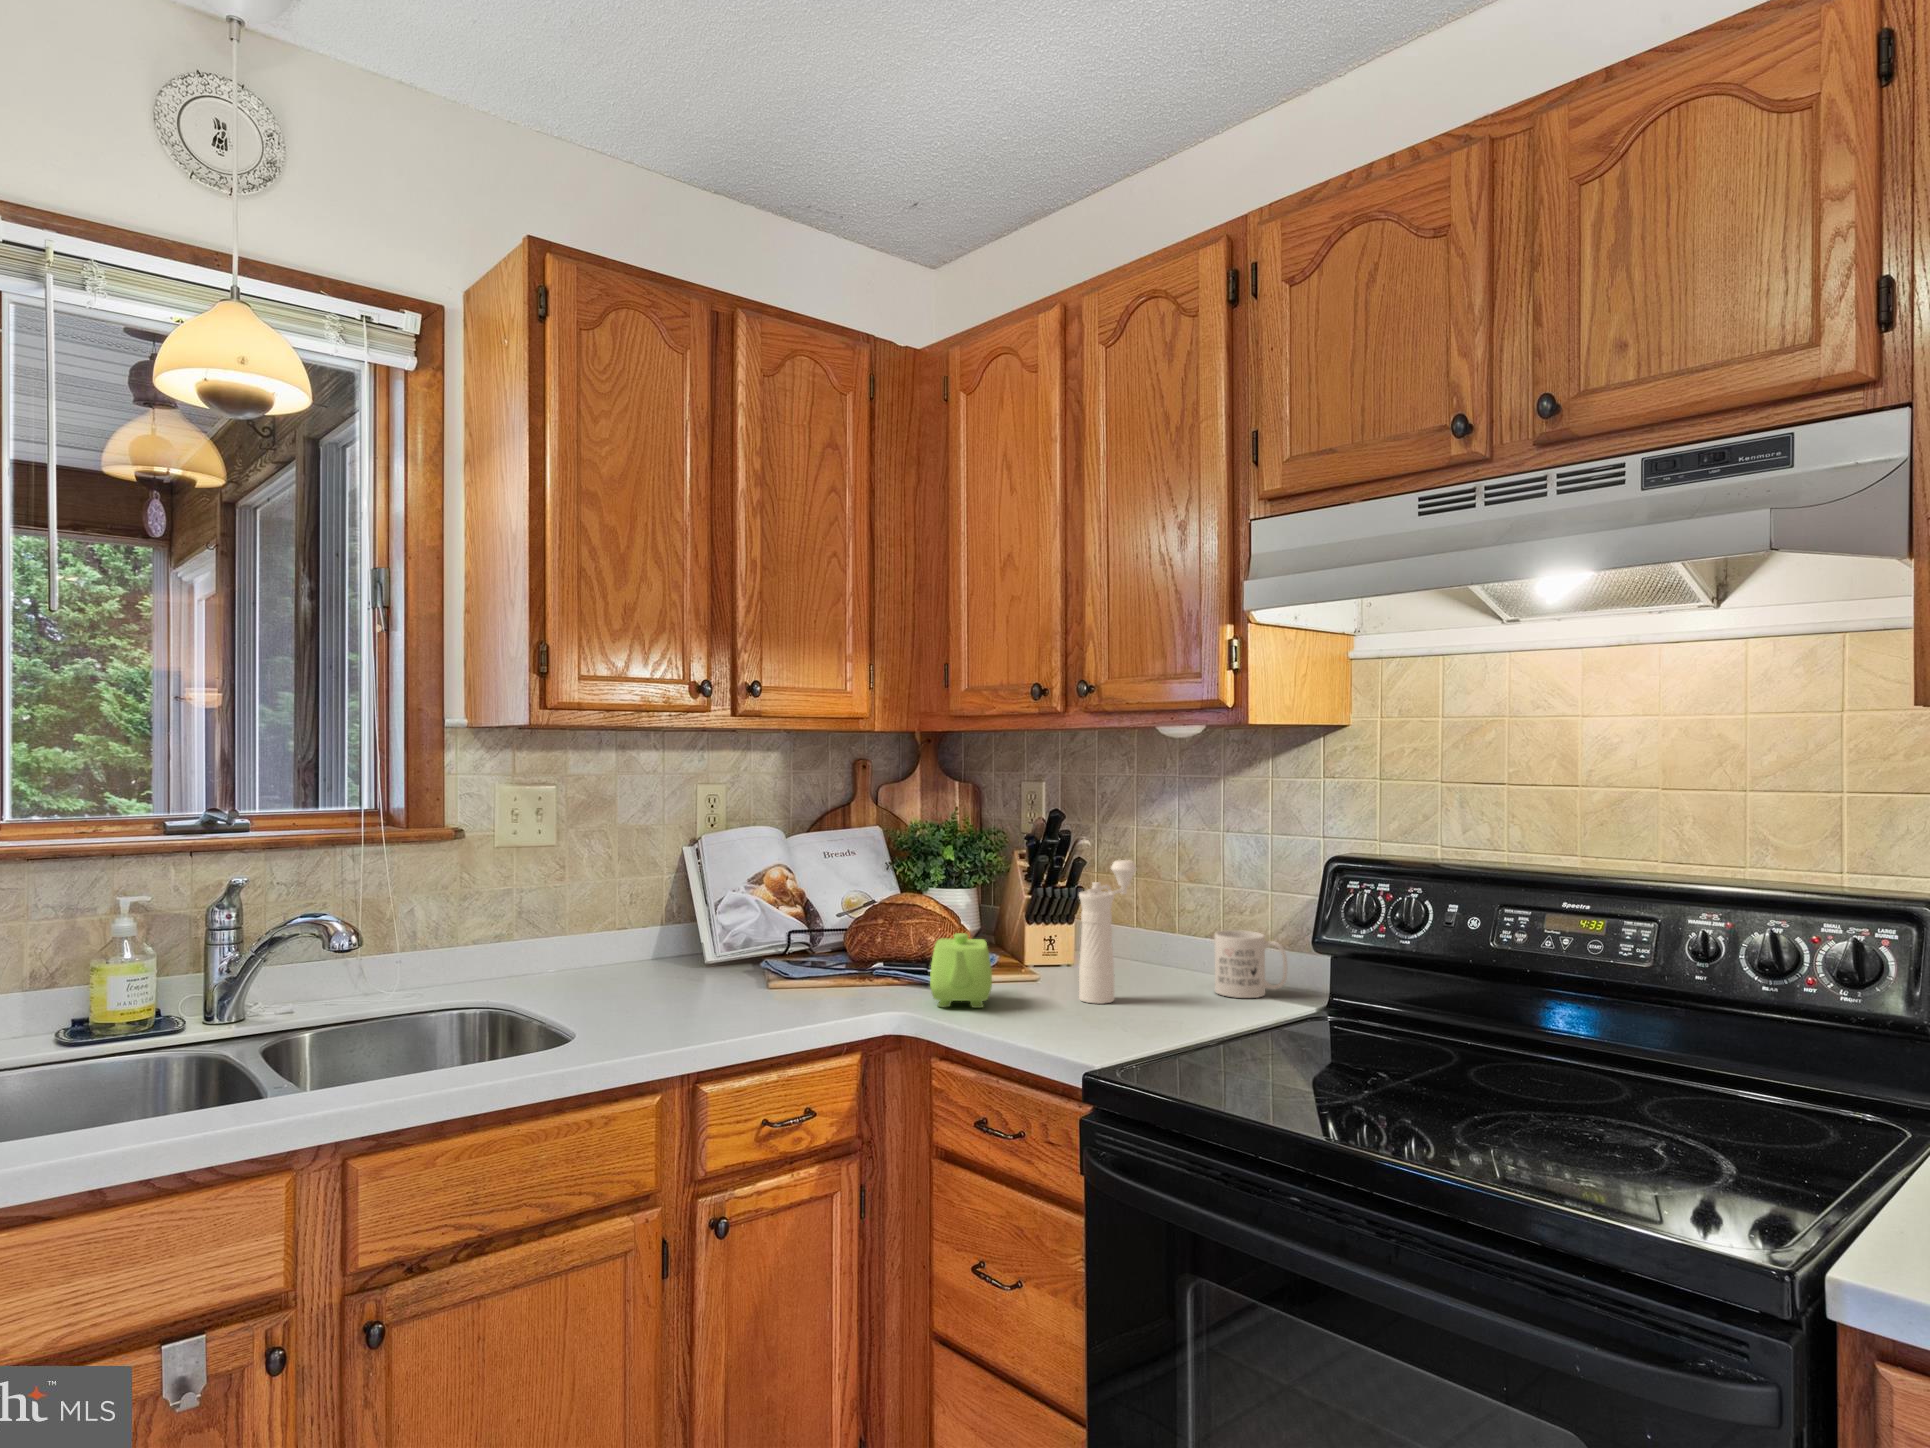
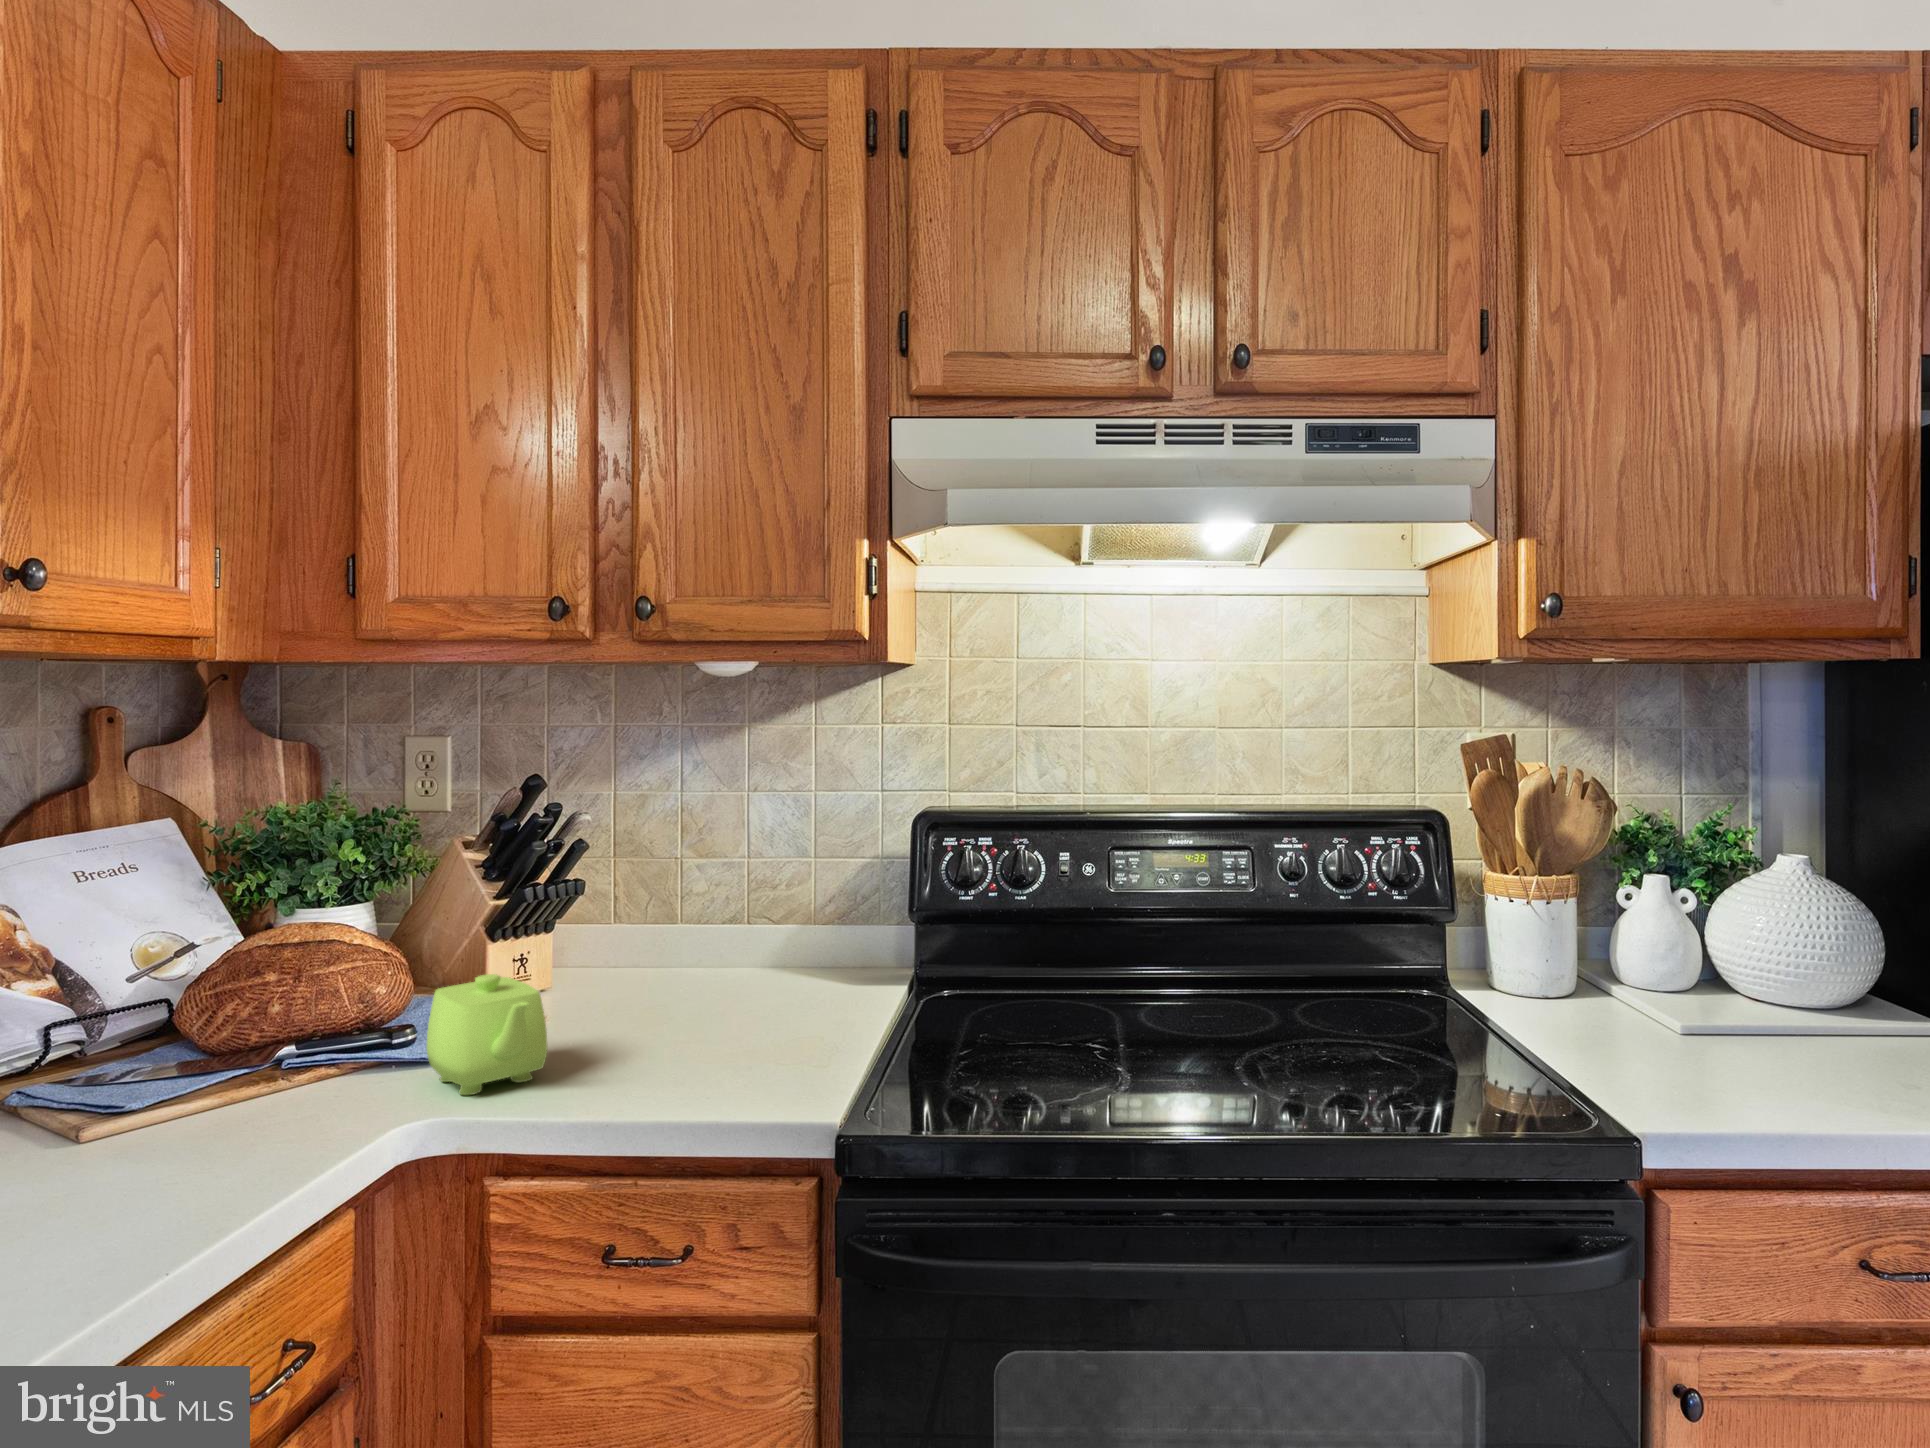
pepper mill: present [1079,860,1137,1004] -> none [634,838,686,1034]
mug: present [1214,930,1287,998] -> none [763,906,844,987]

